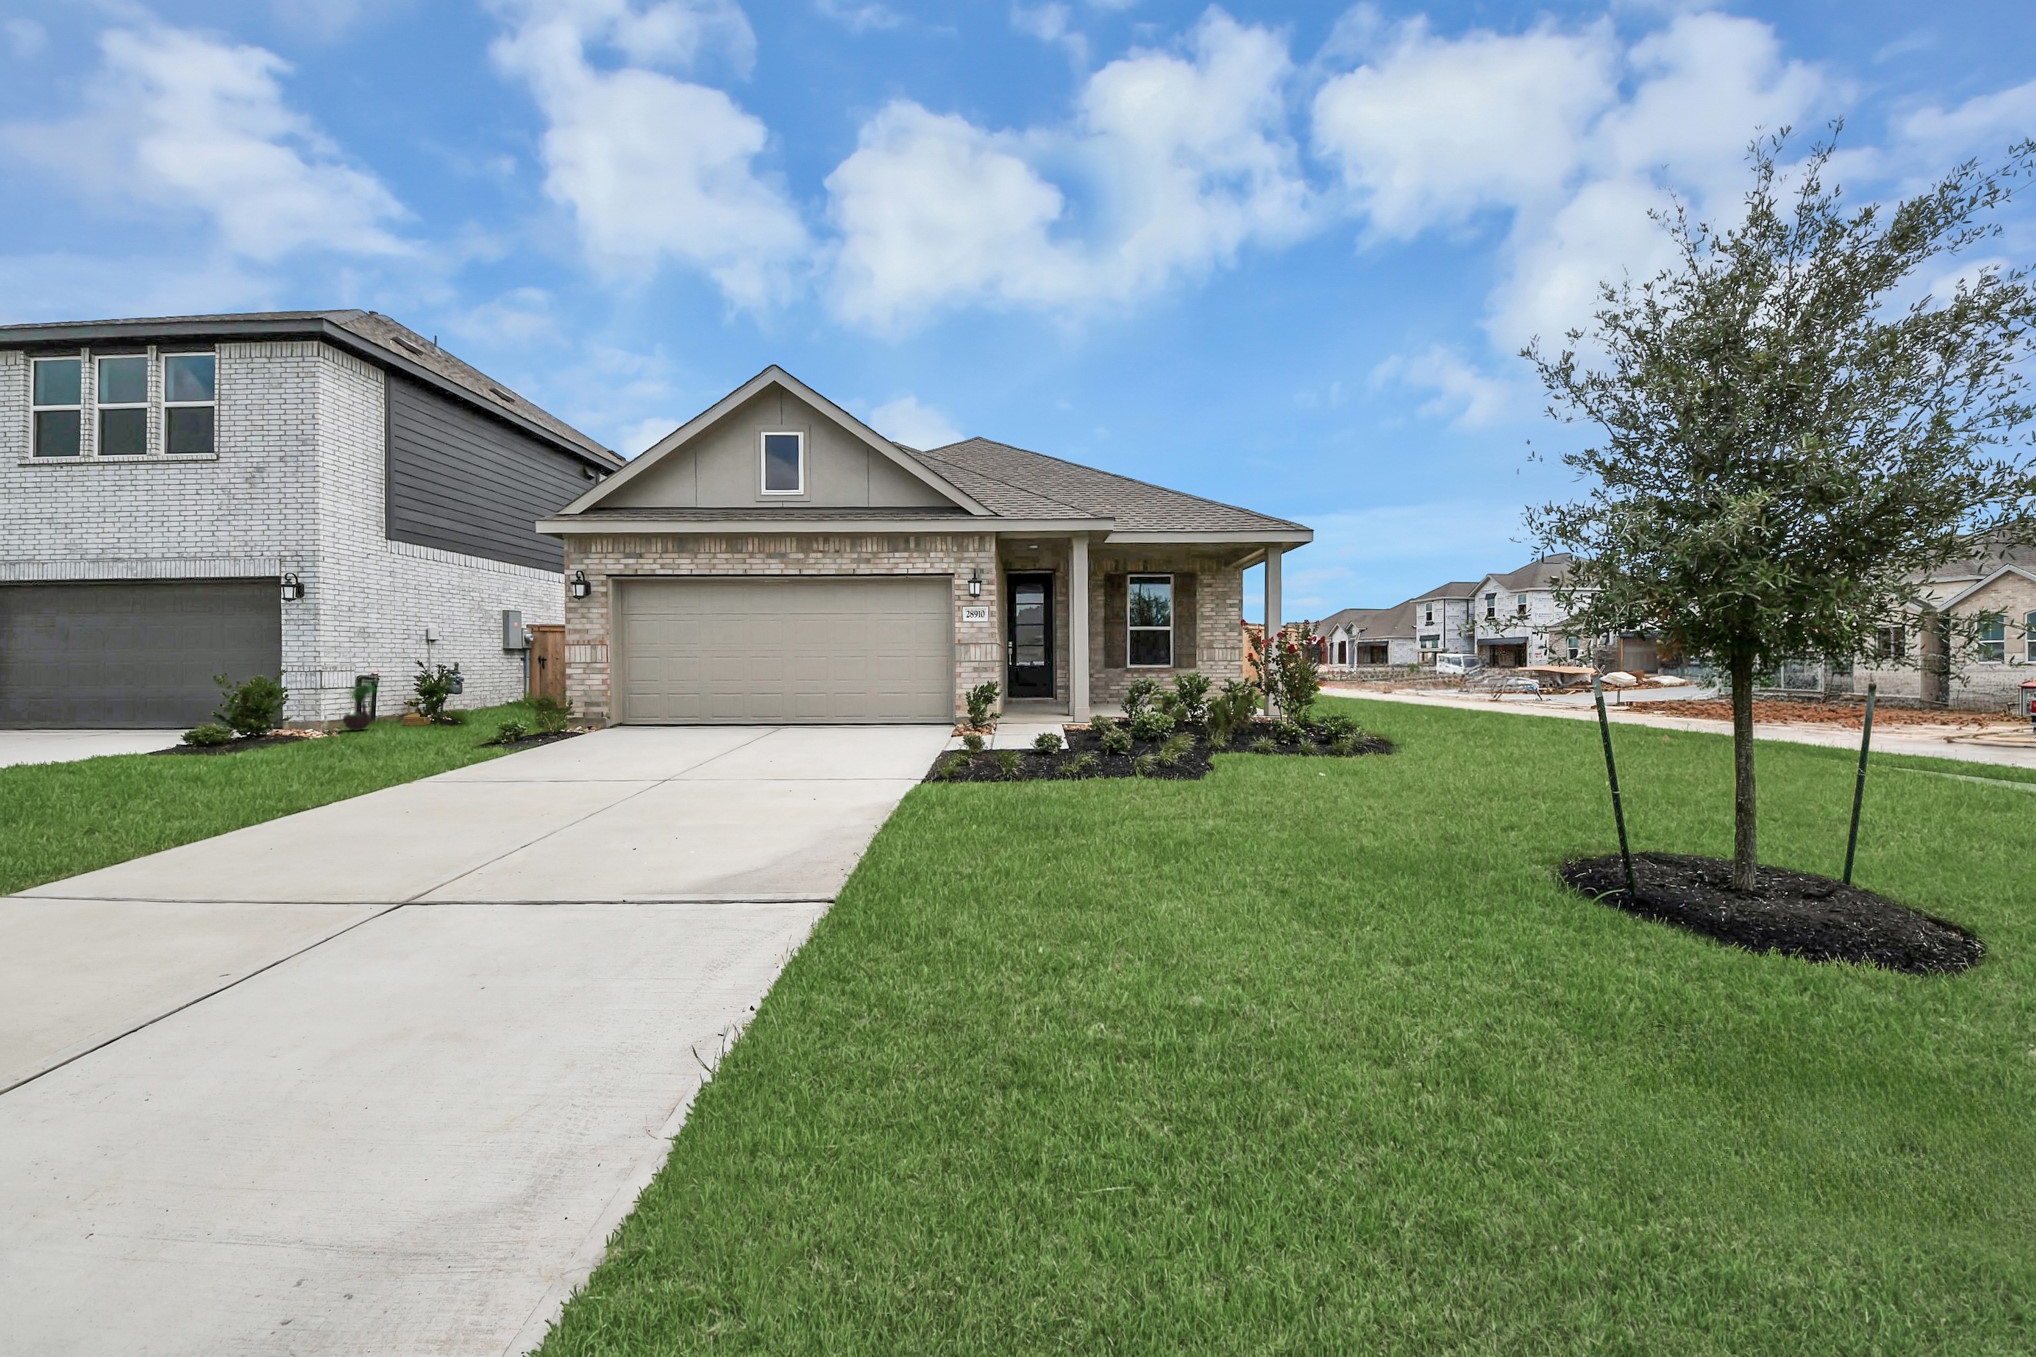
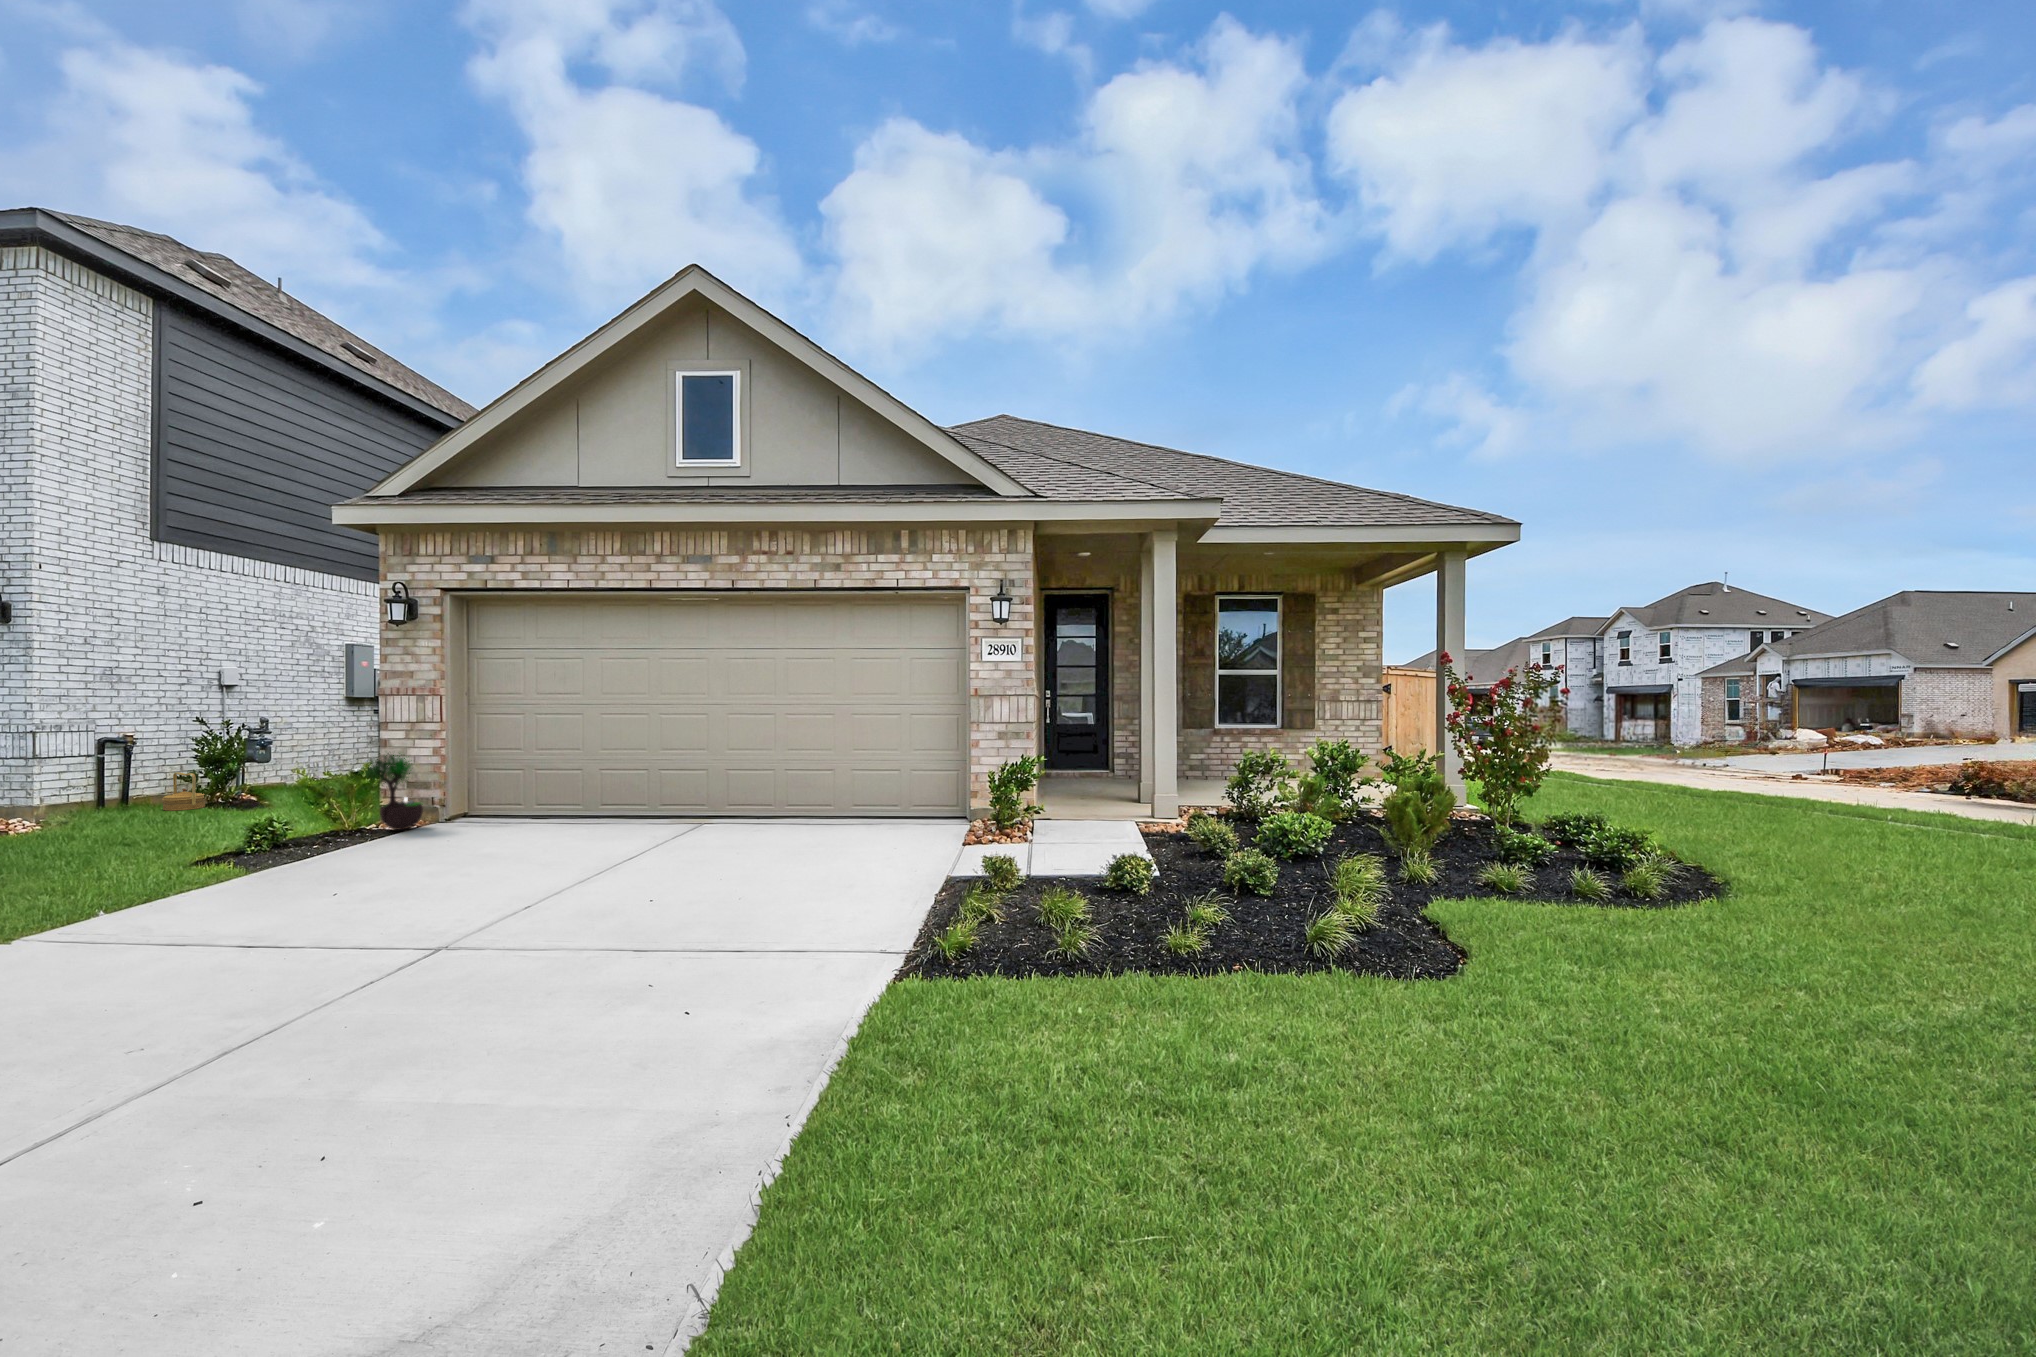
potted tree: present [343,682,375,730] -> present [363,753,423,830]

